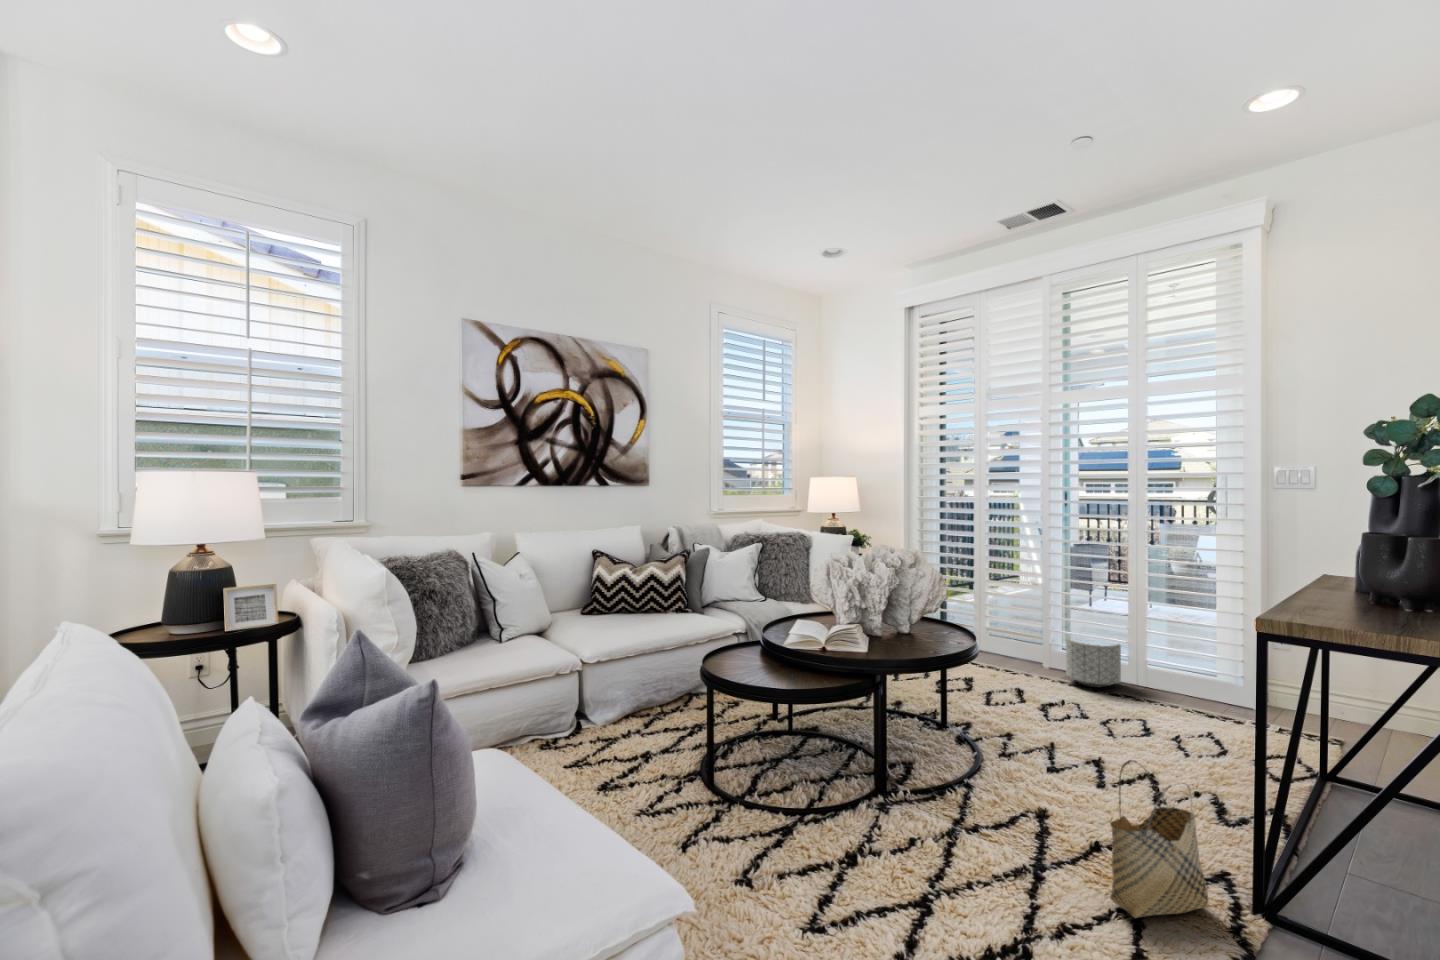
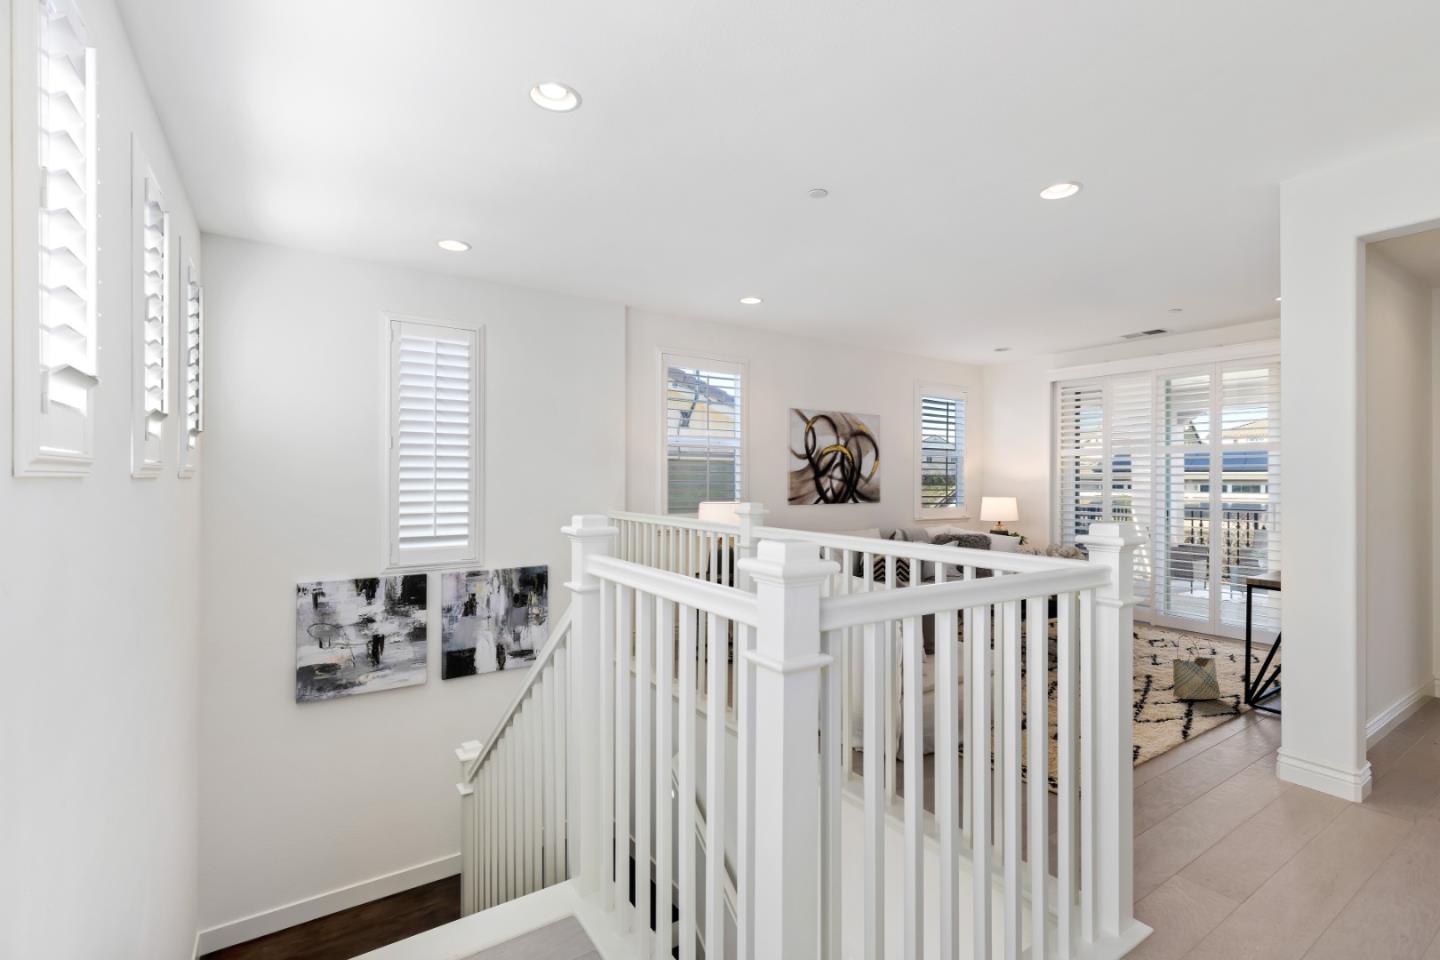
planter: present [1066,636,1121,688] -> none [1167,602,1205,636]

